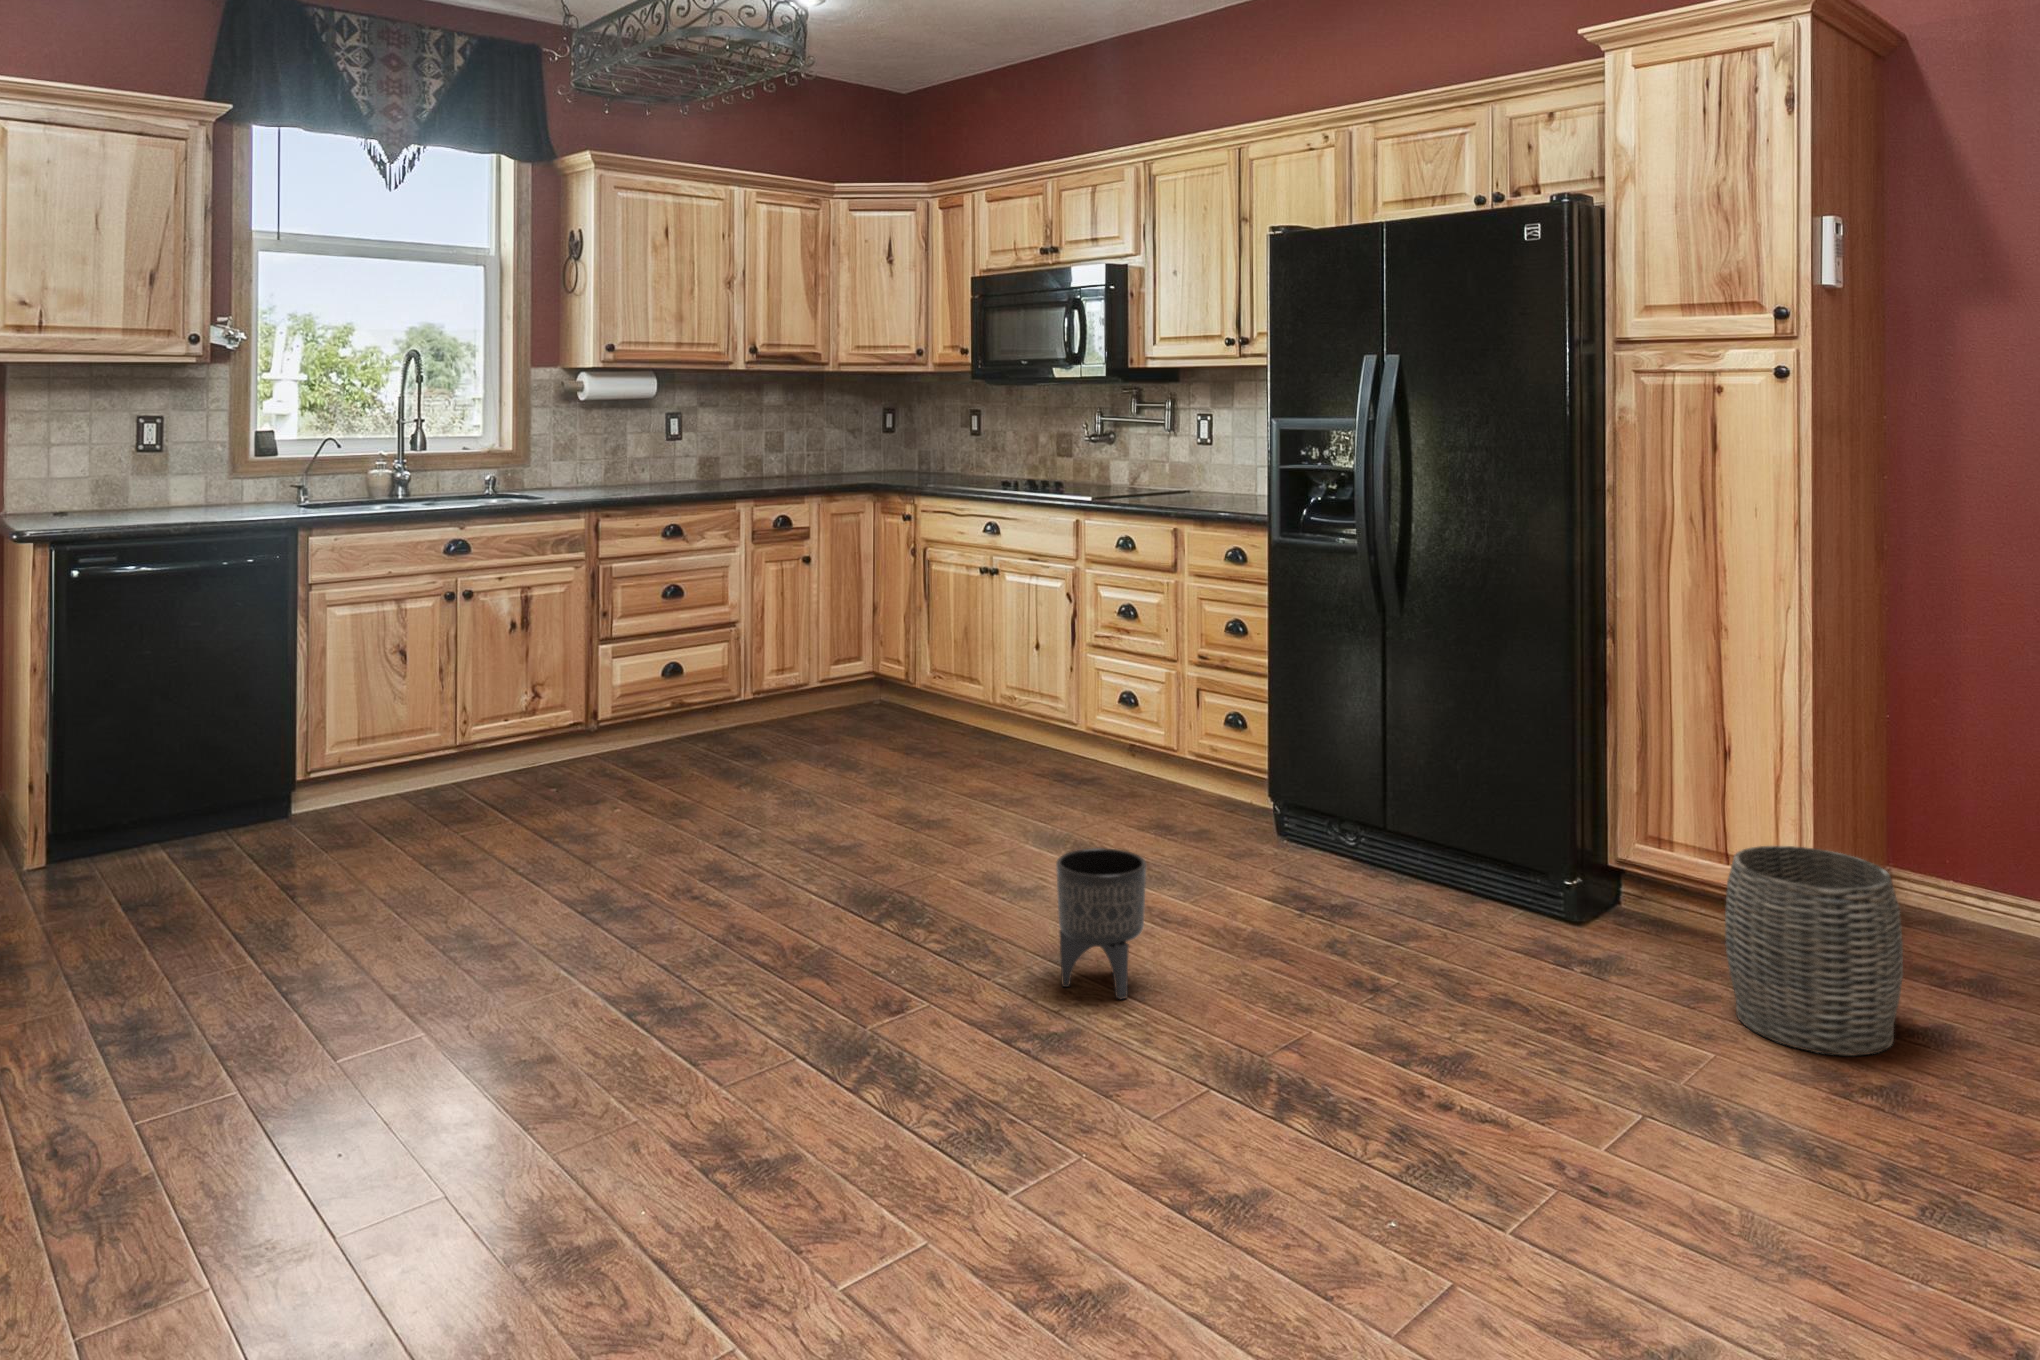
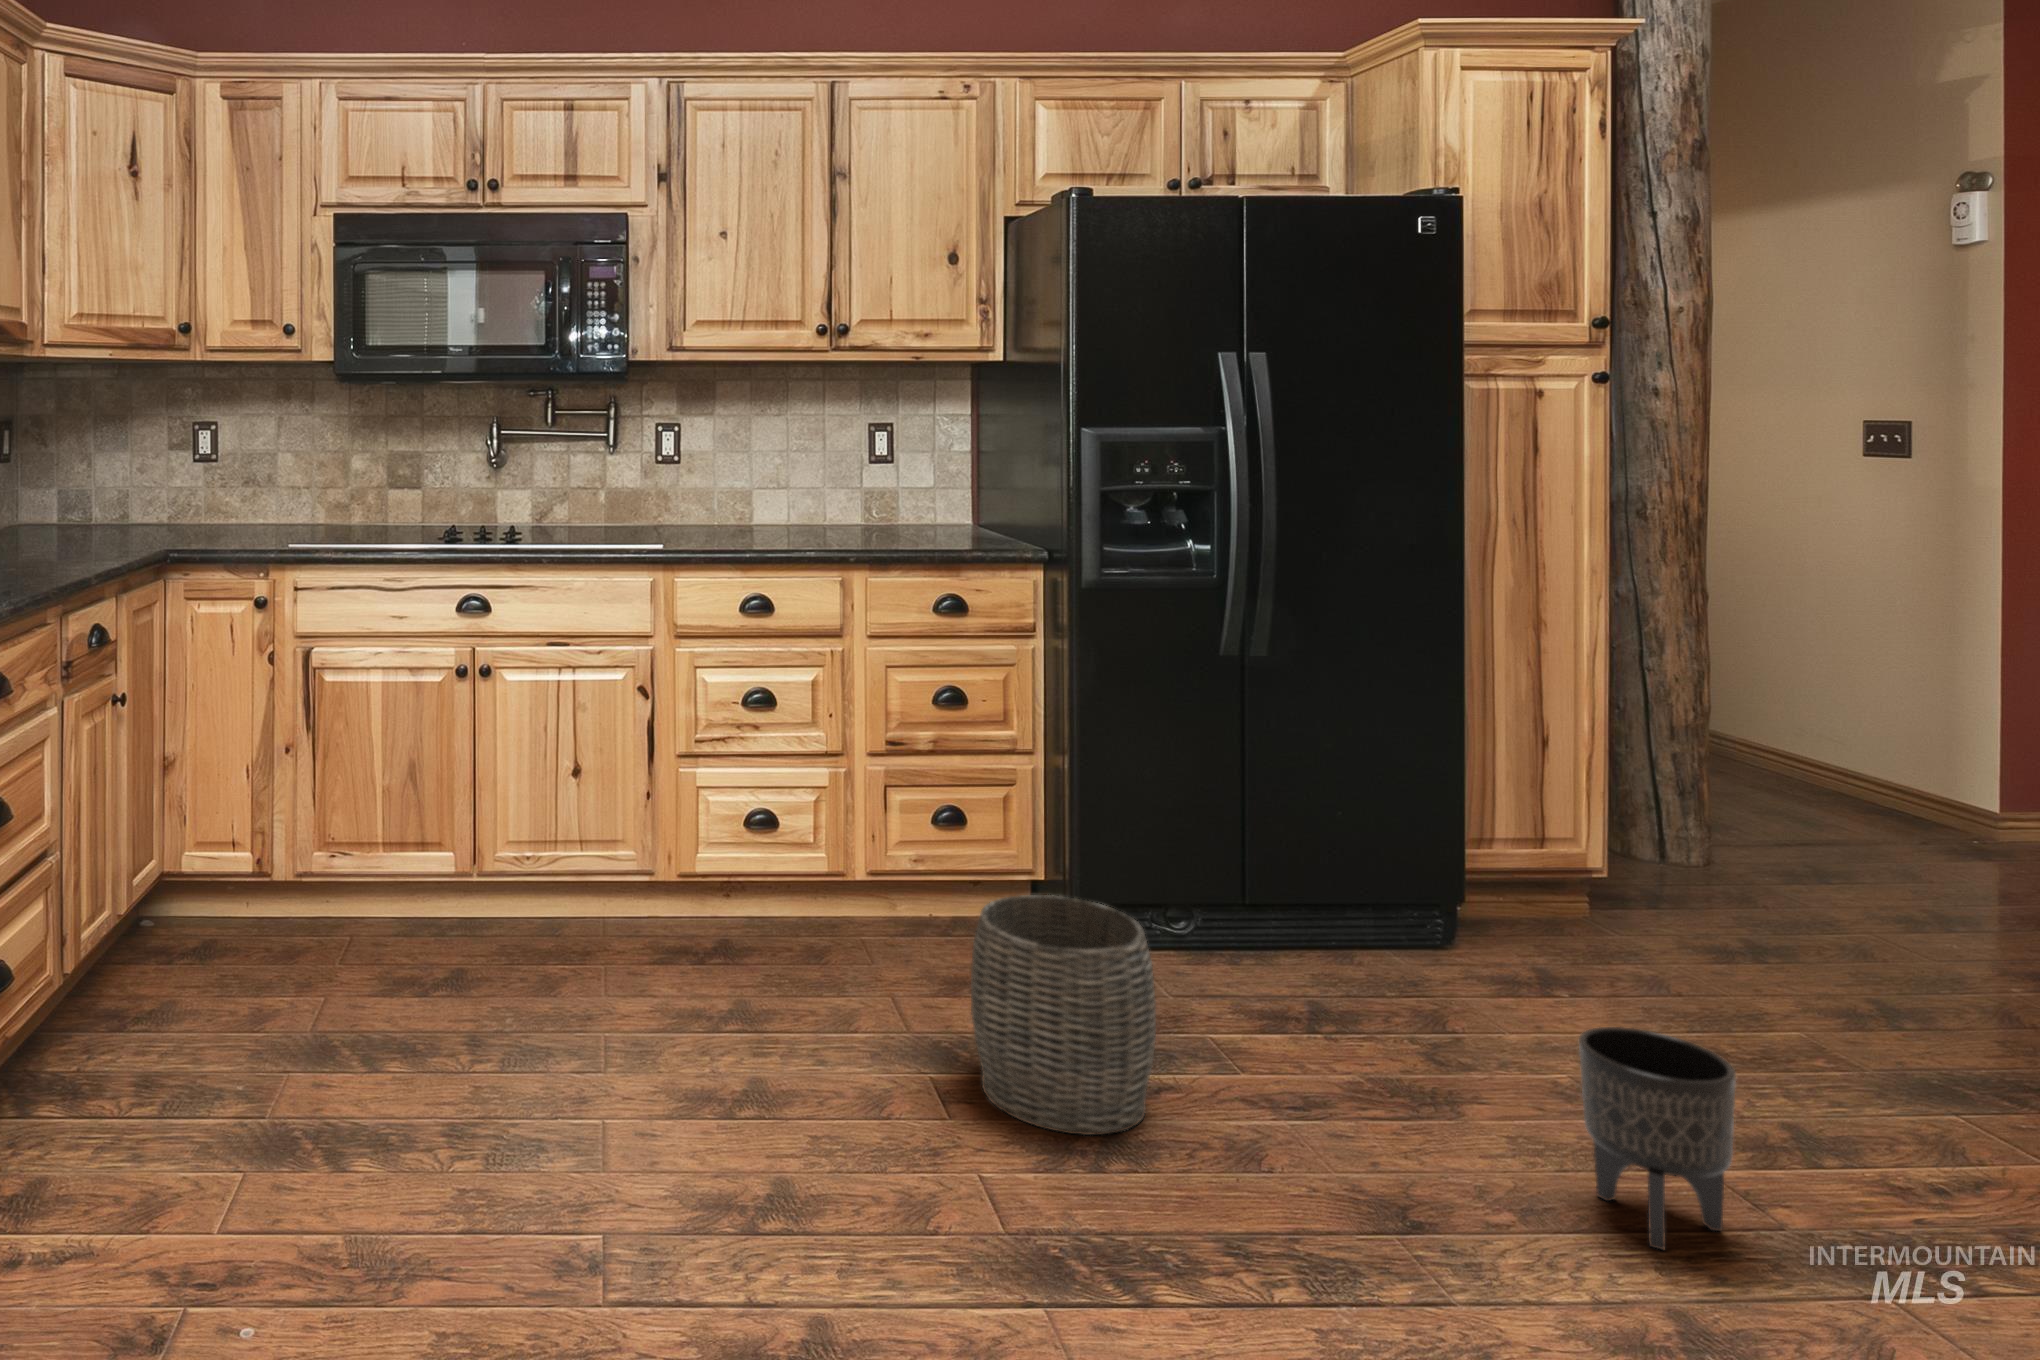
woven basket: present [1725,846,1903,1055] -> present [971,895,1156,1135]

